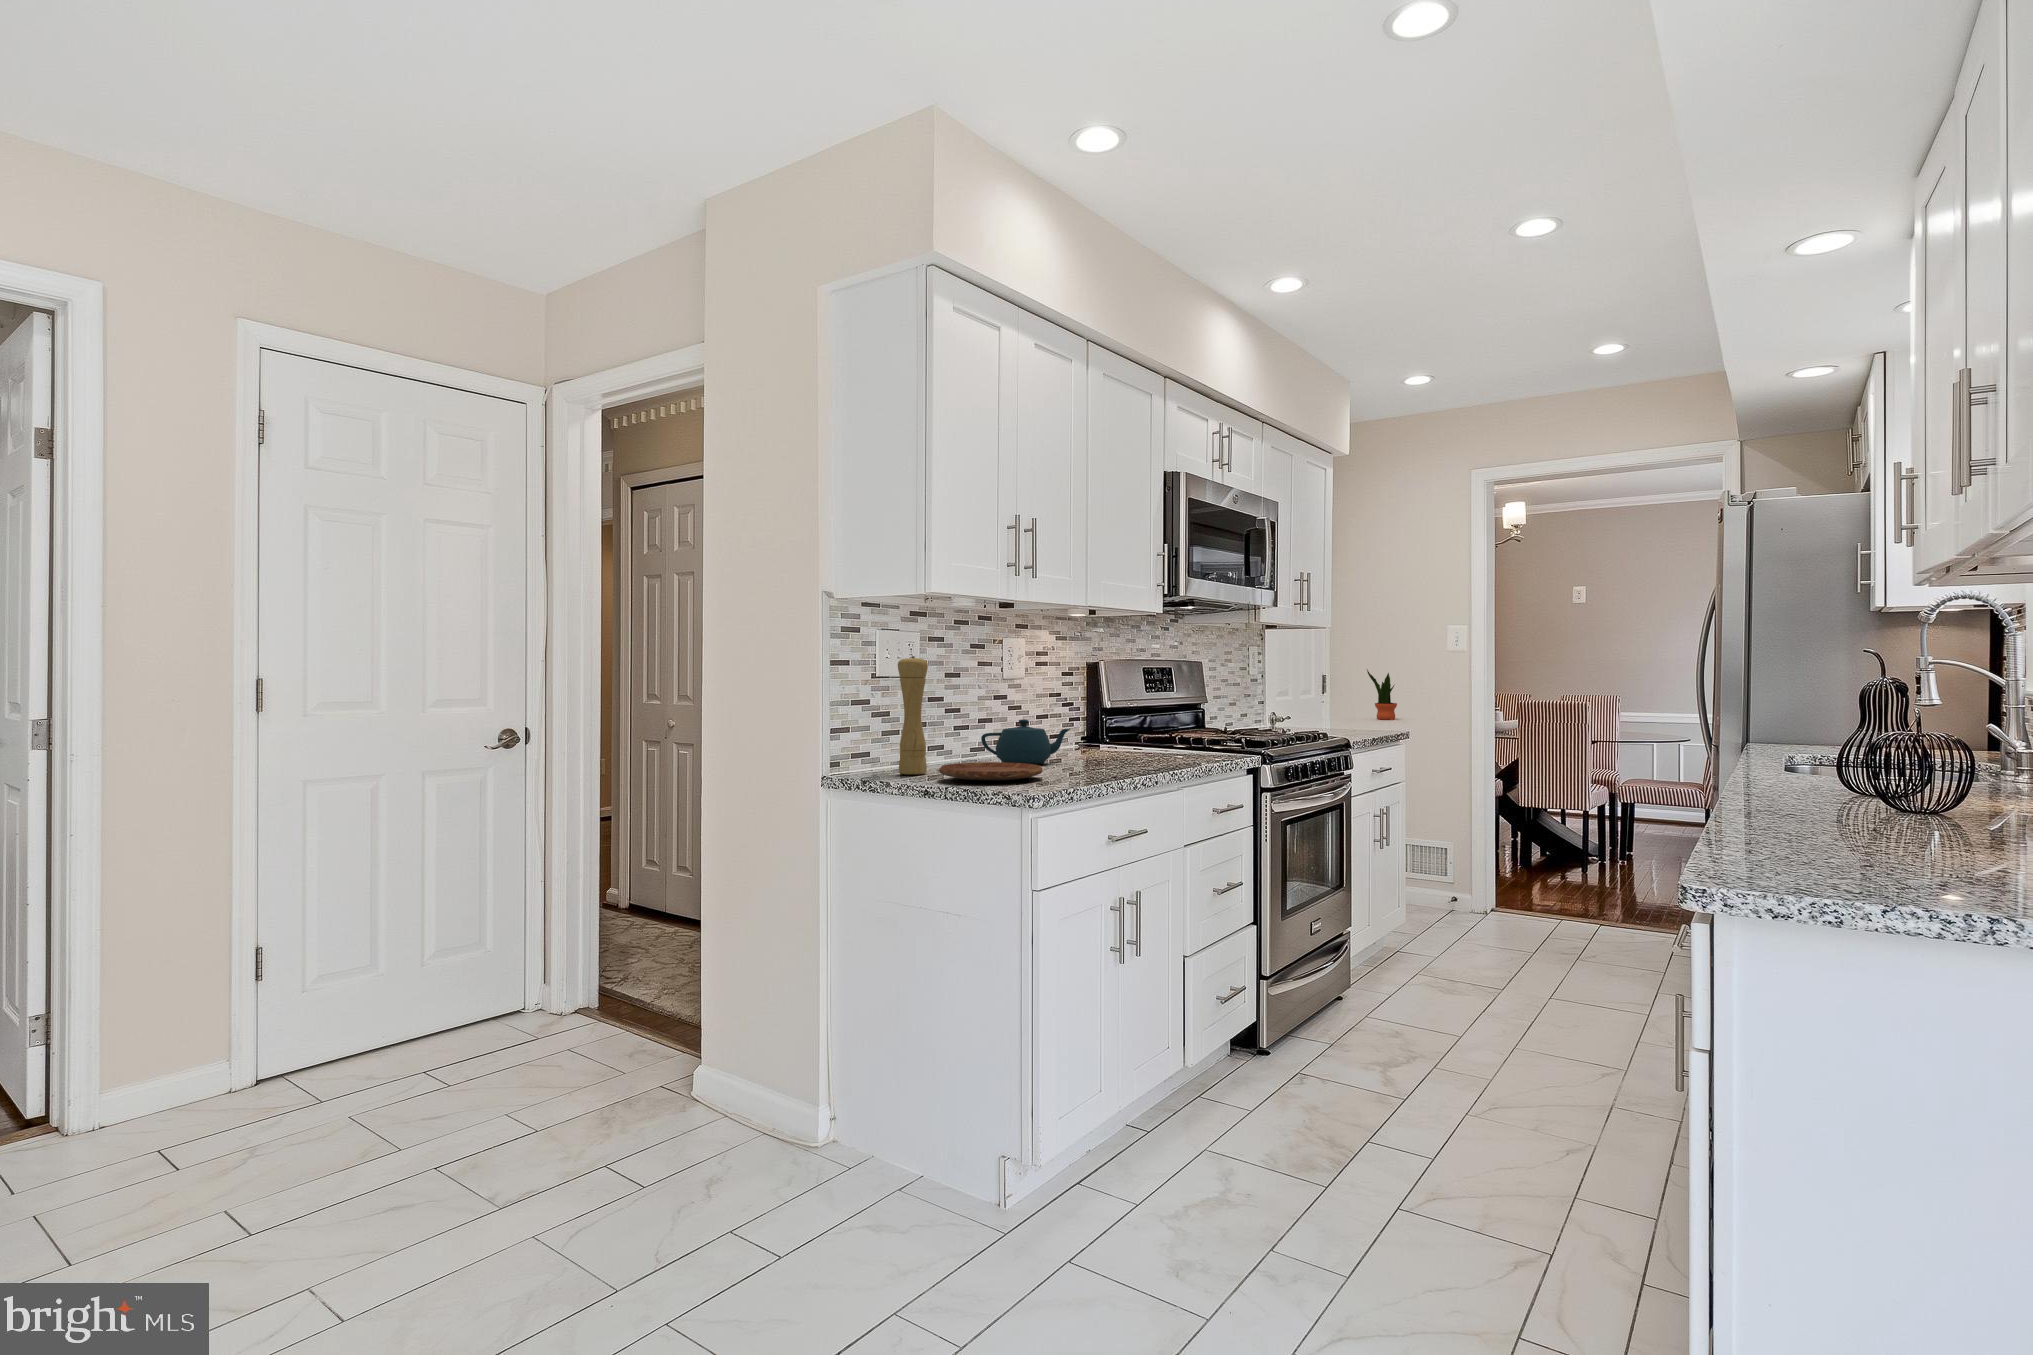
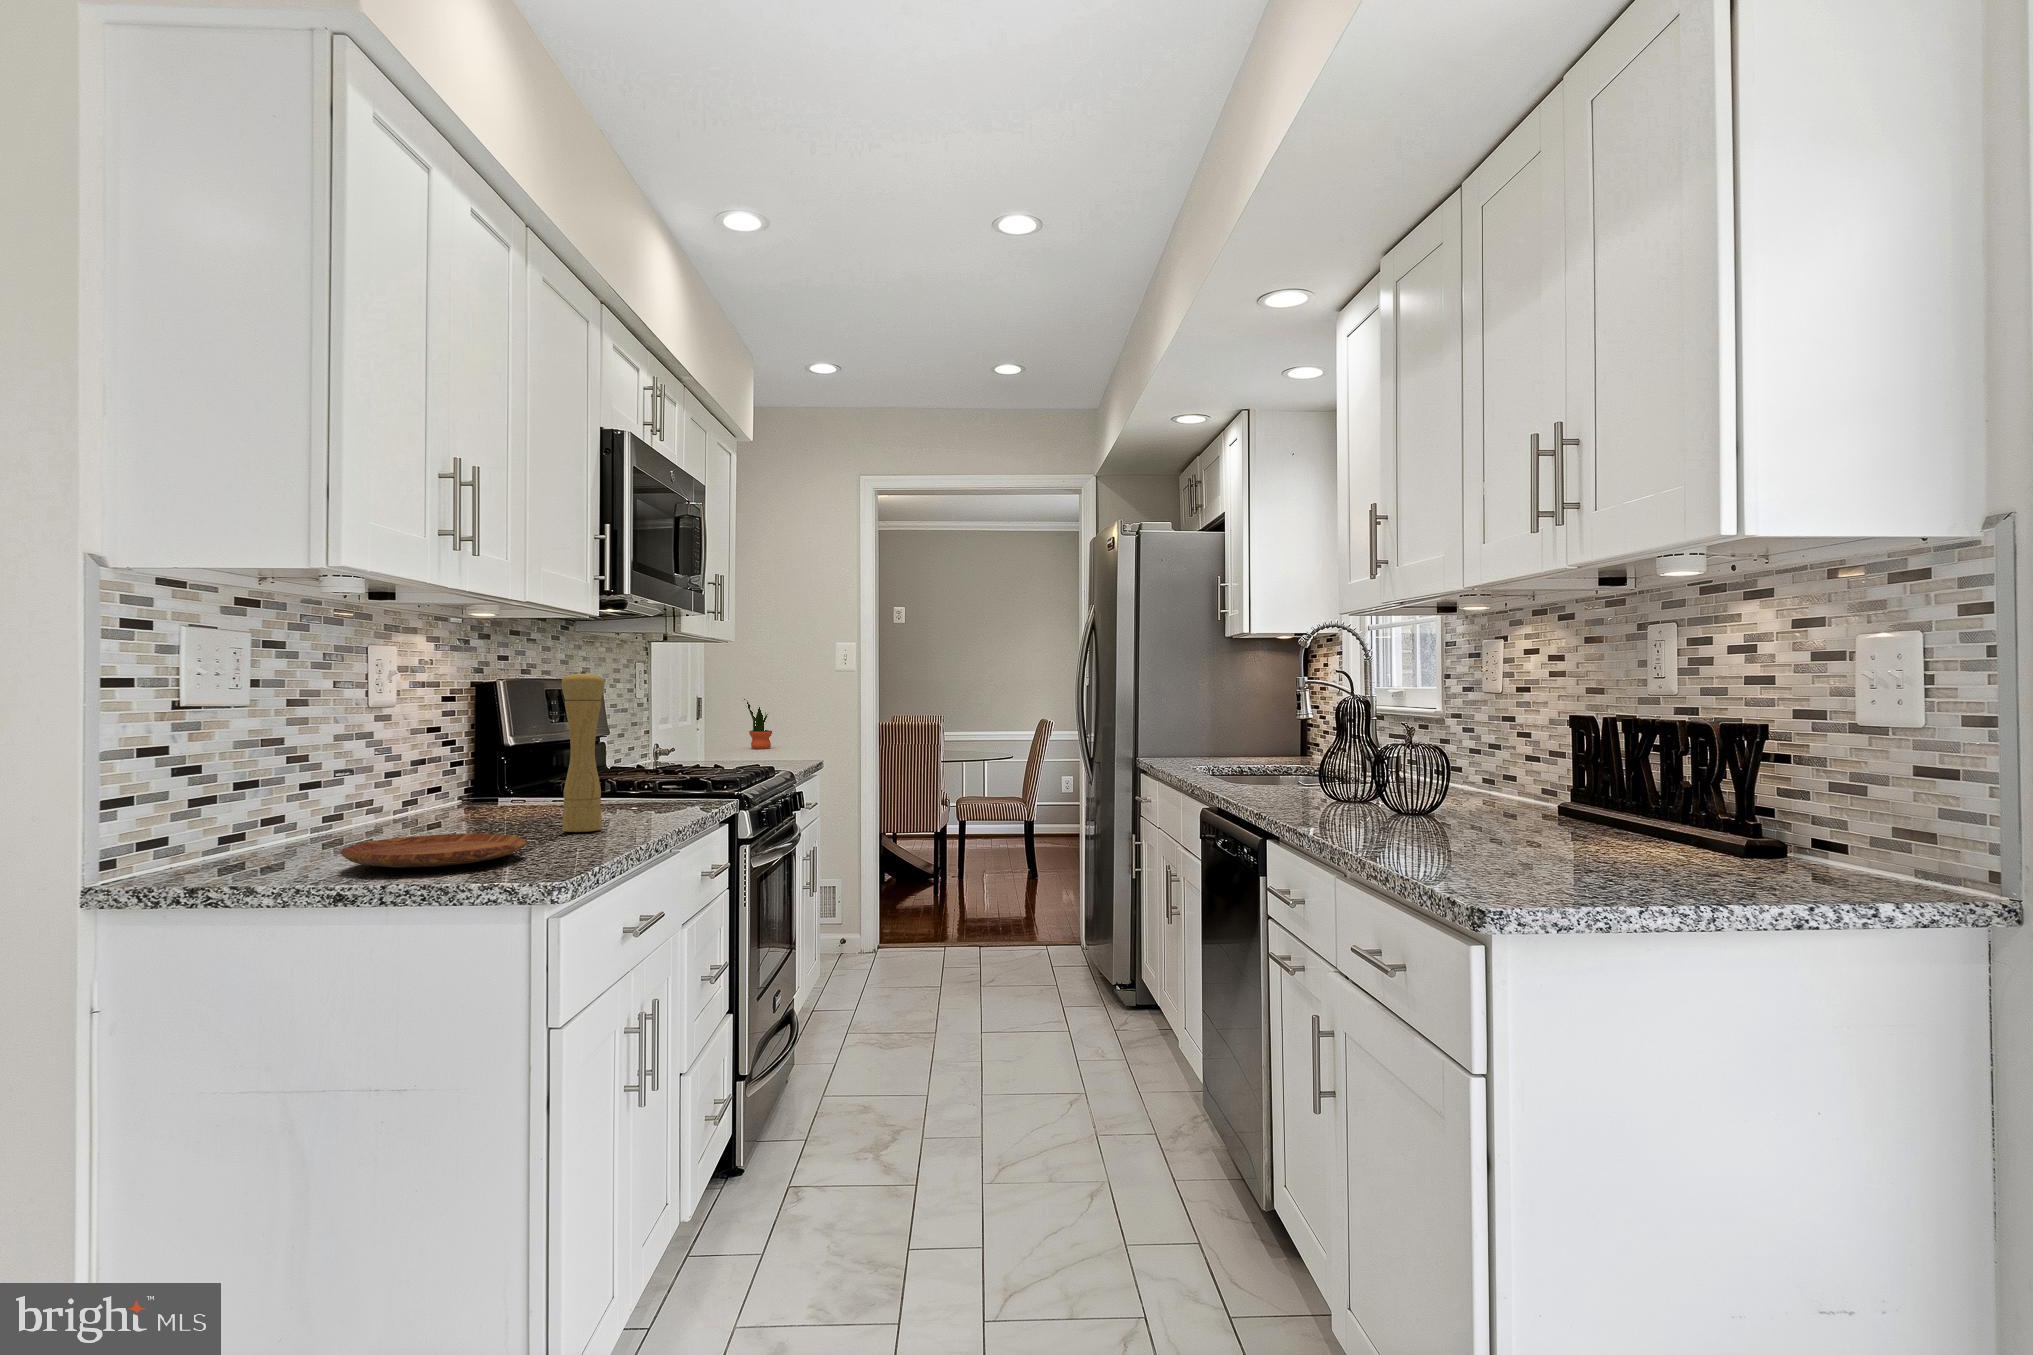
pepper mill: present [898,656,928,774] -> present [562,671,605,832]
teapot: present [981,719,1070,765] -> none [361,767,506,836]

